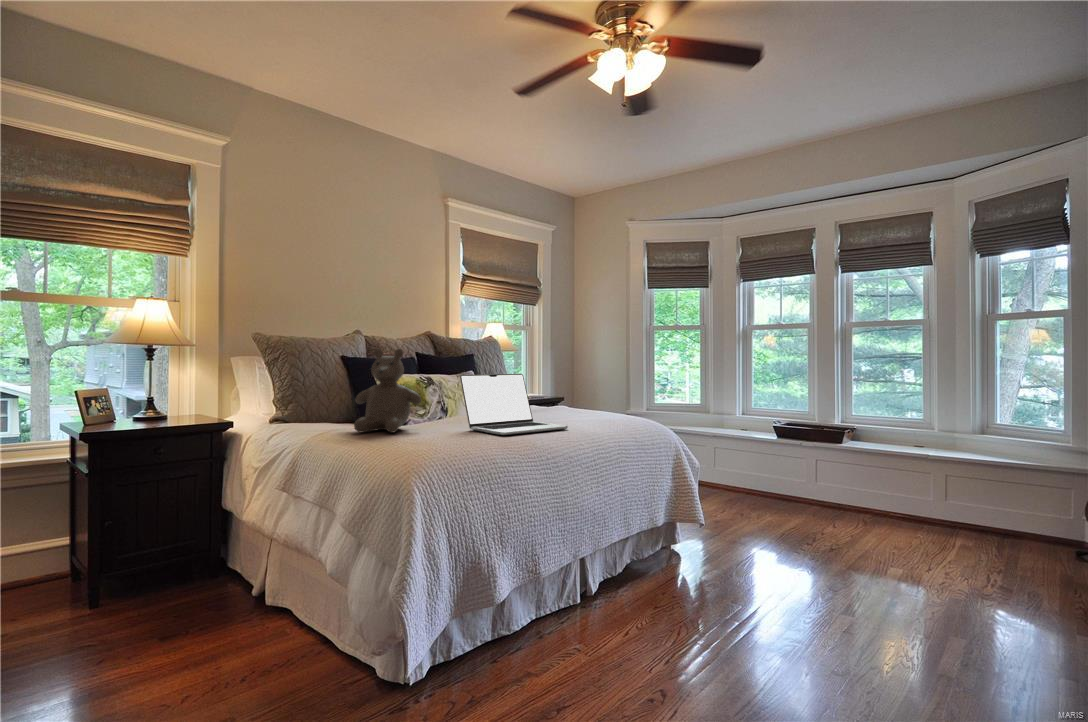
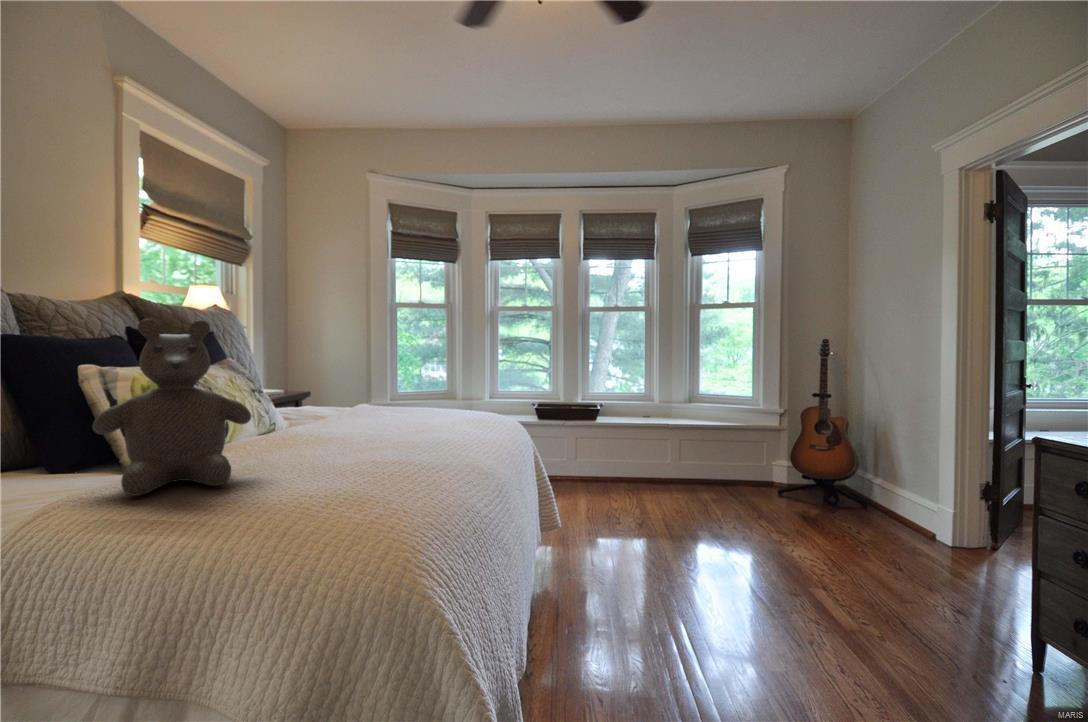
laptop: present [460,374,568,435] -> none [314,363,479,462]

